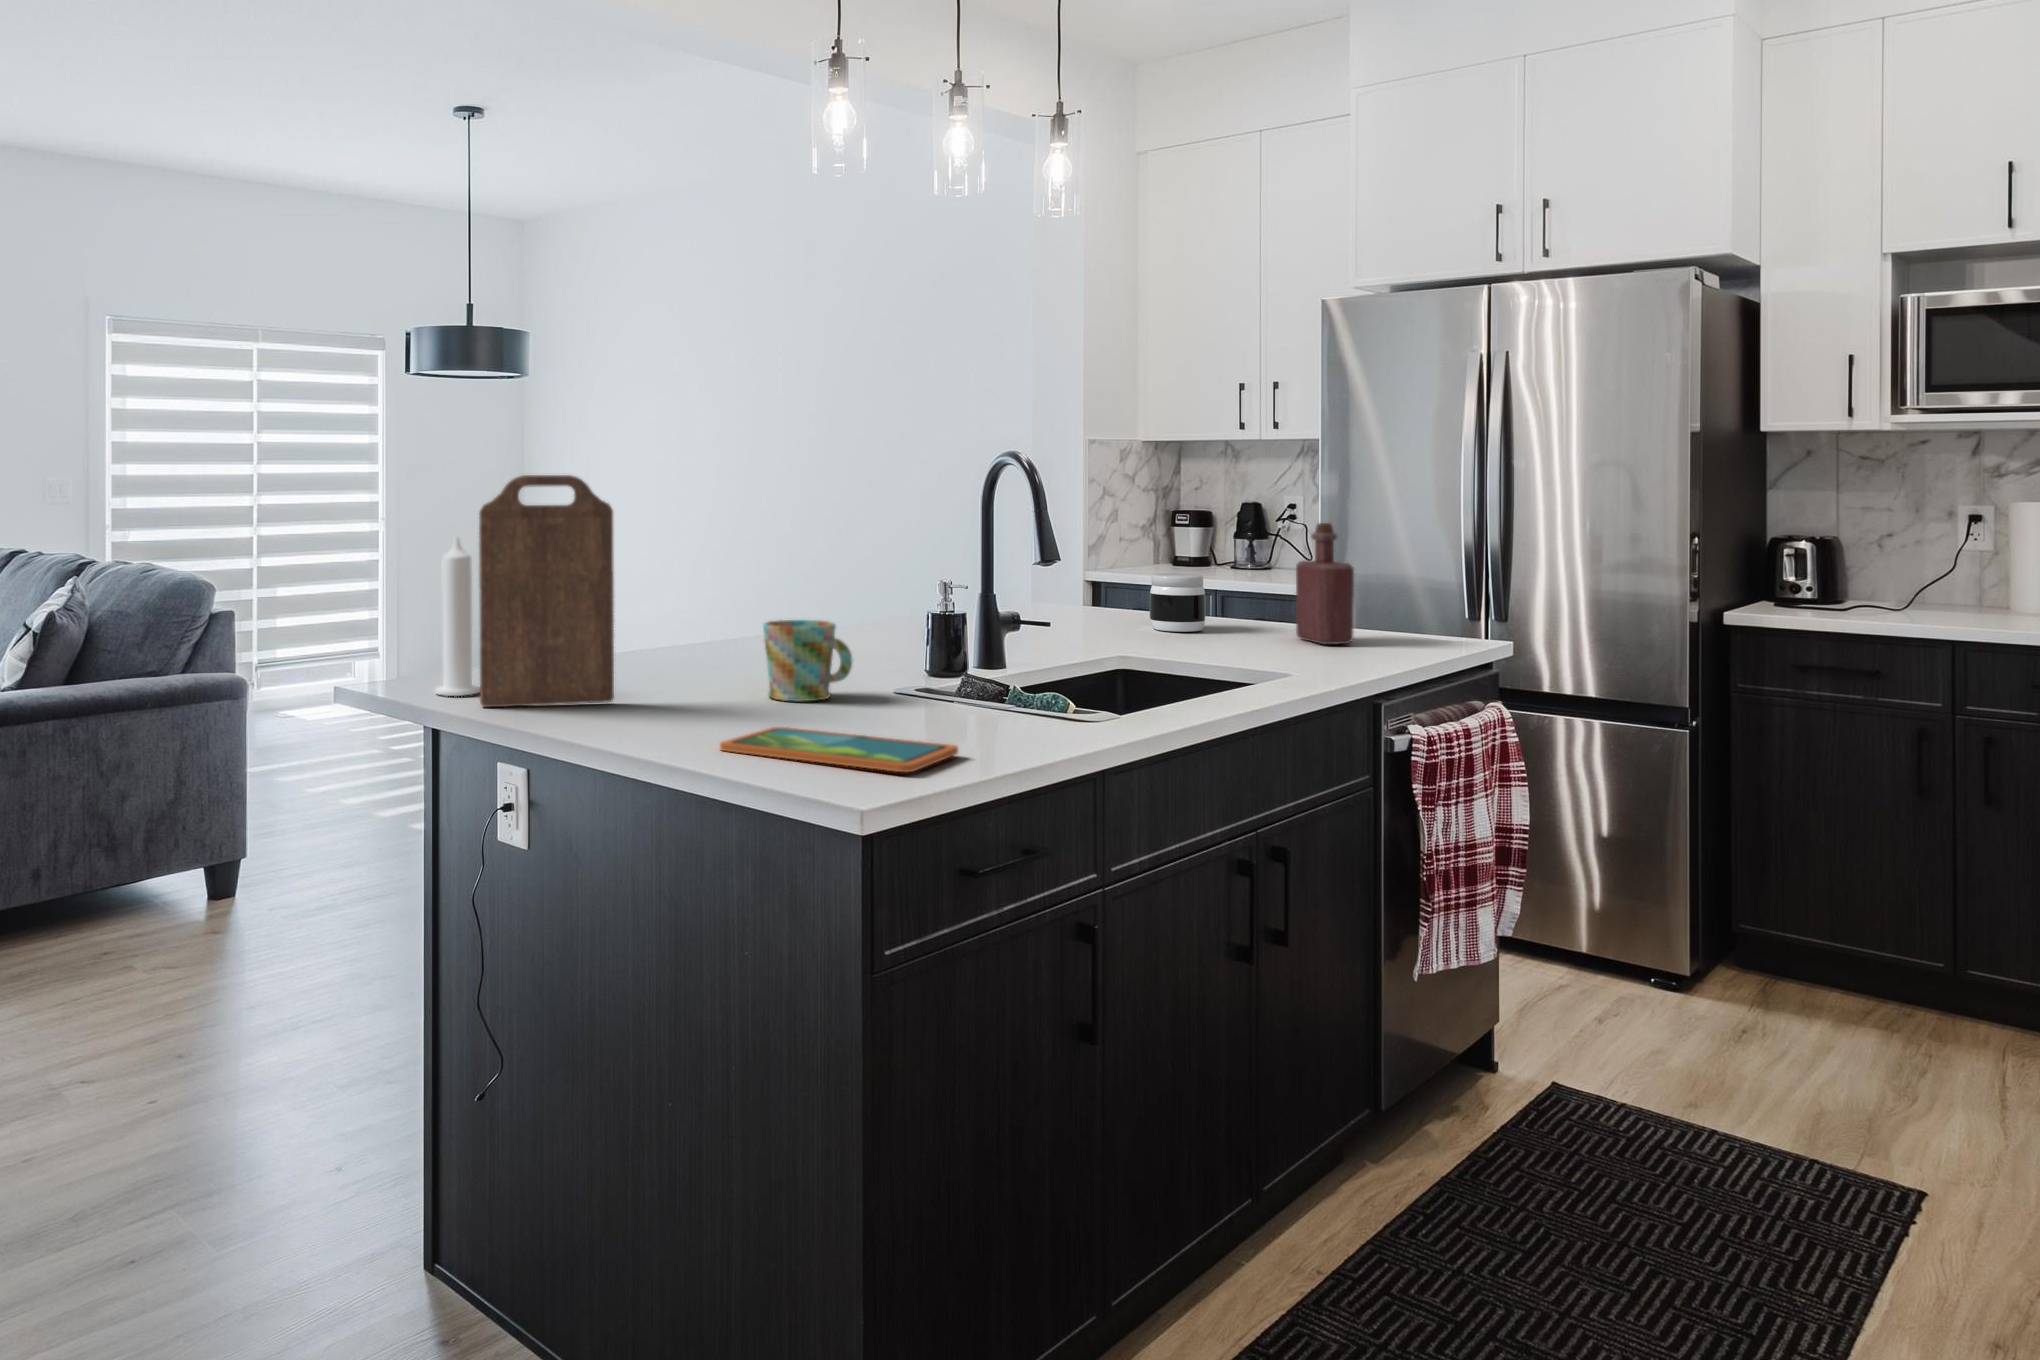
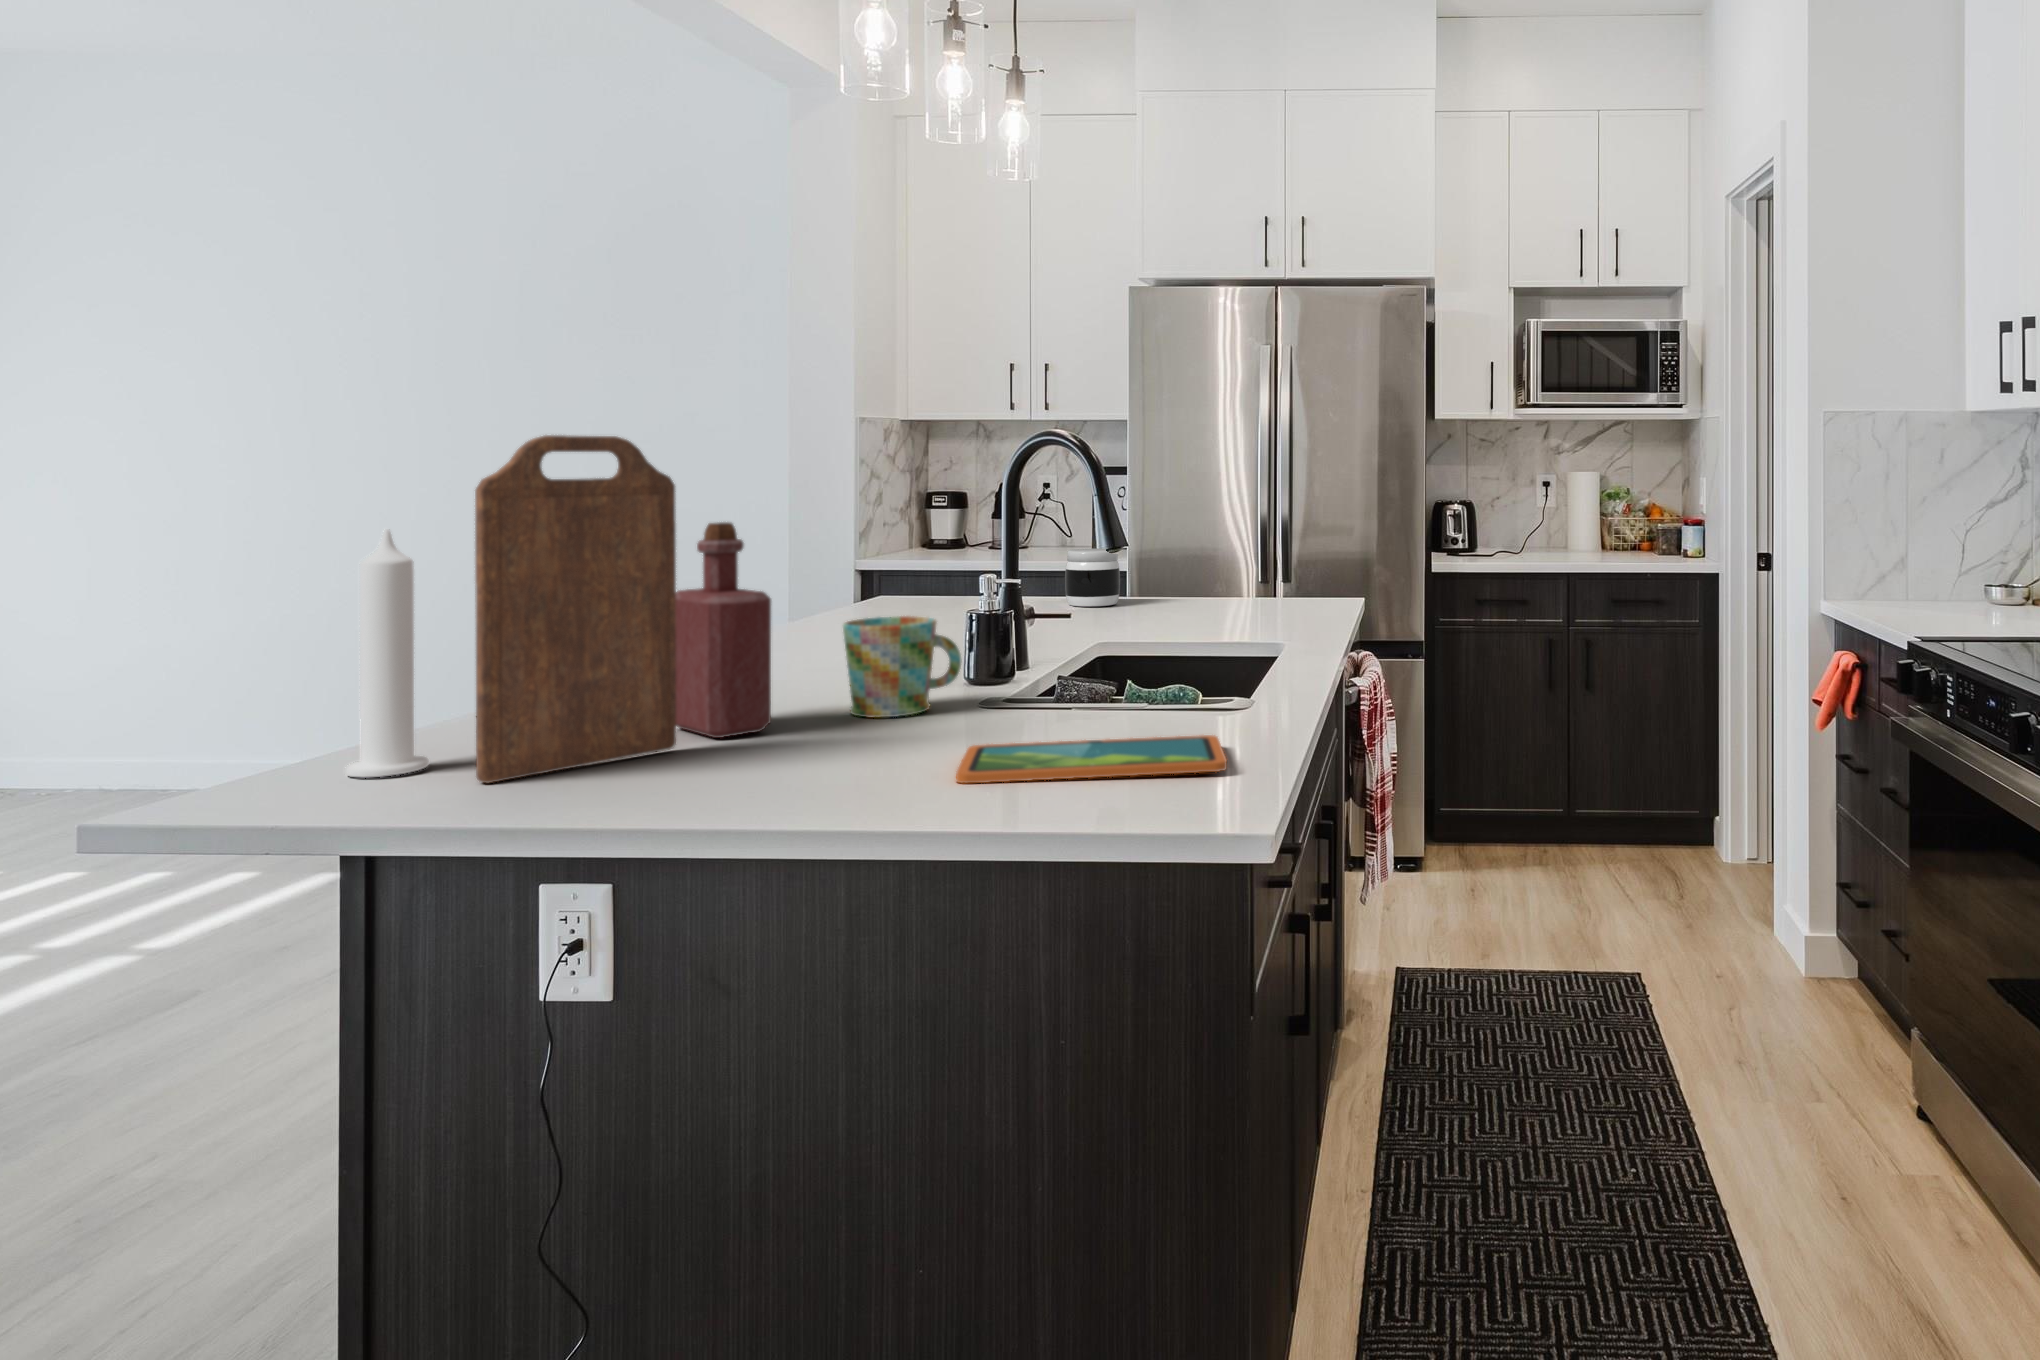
bottle: present [1296,523,1354,644] -> present [676,522,771,738]

